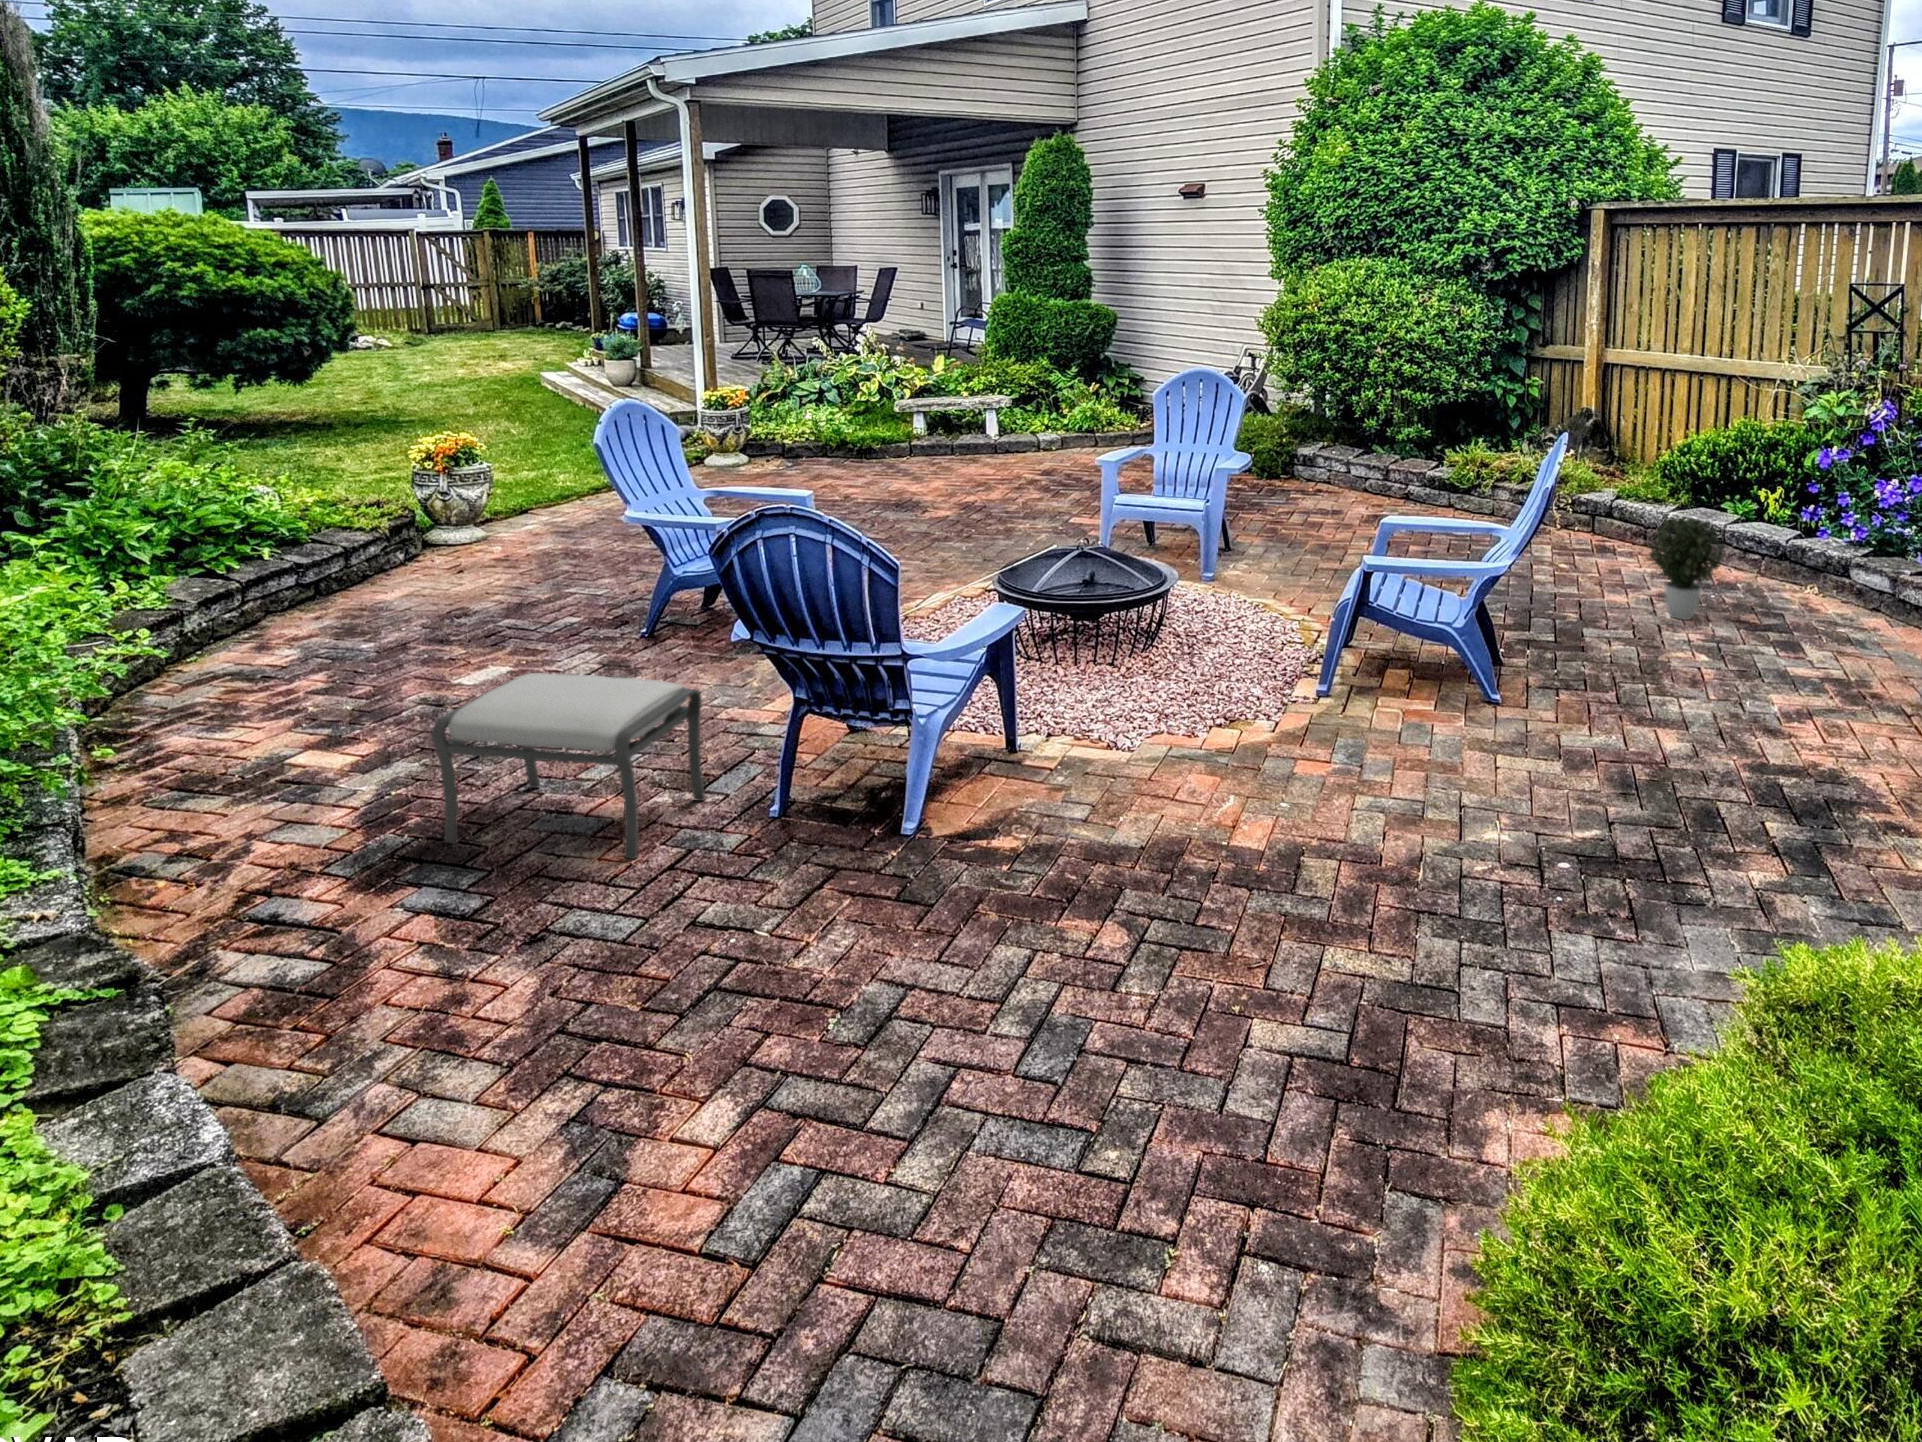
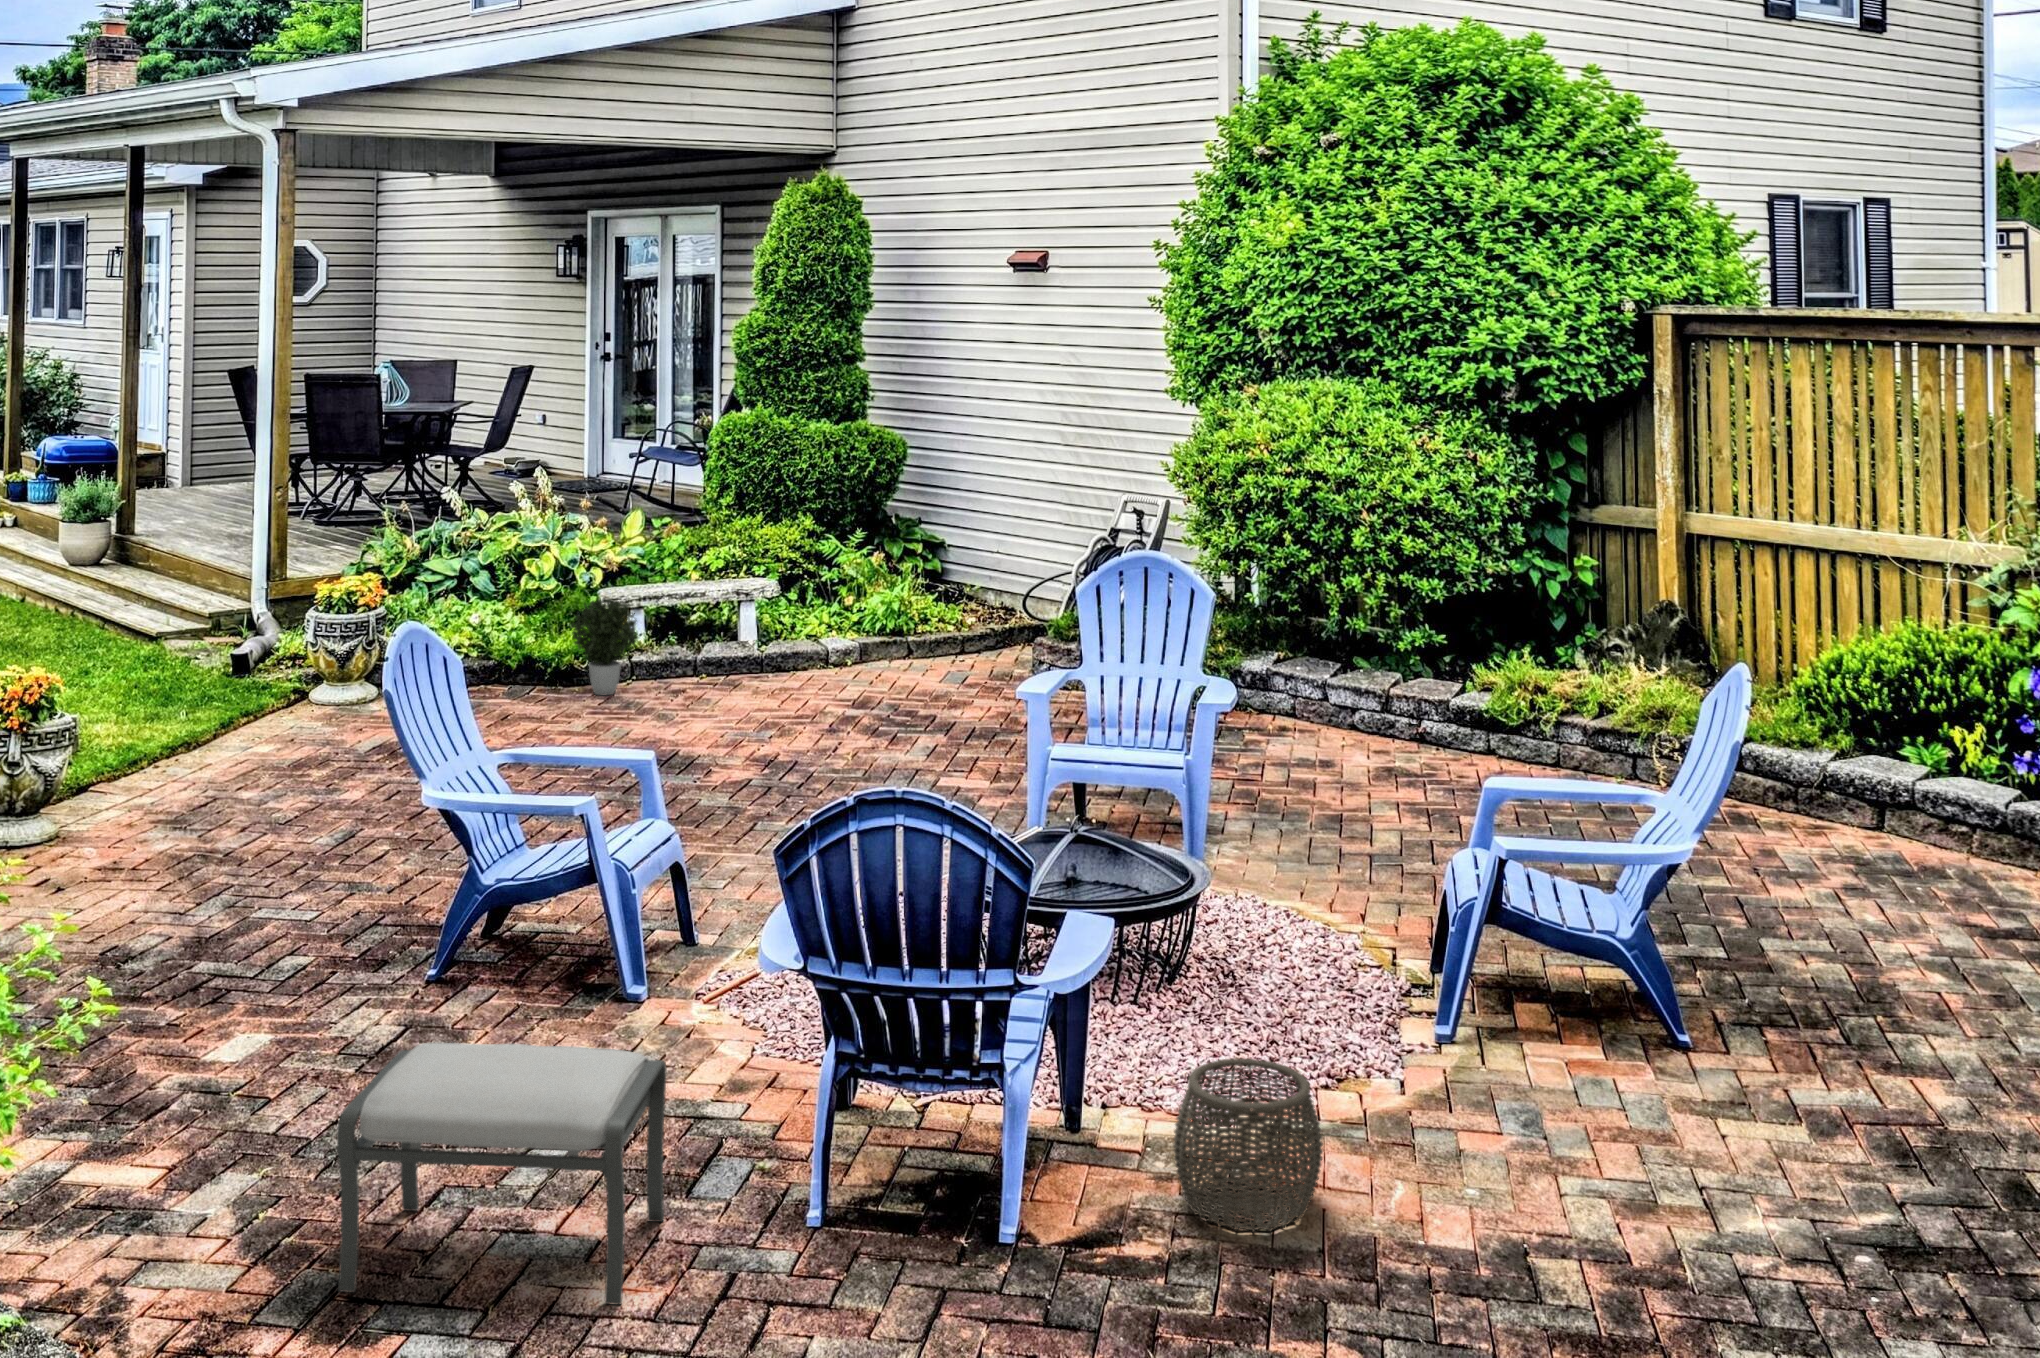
potted plant: present [1648,517,1725,620] -> present [570,598,638,695]
woven basket: none [1070,699,1180,822] -> present [1174,1058,1323,1232]

